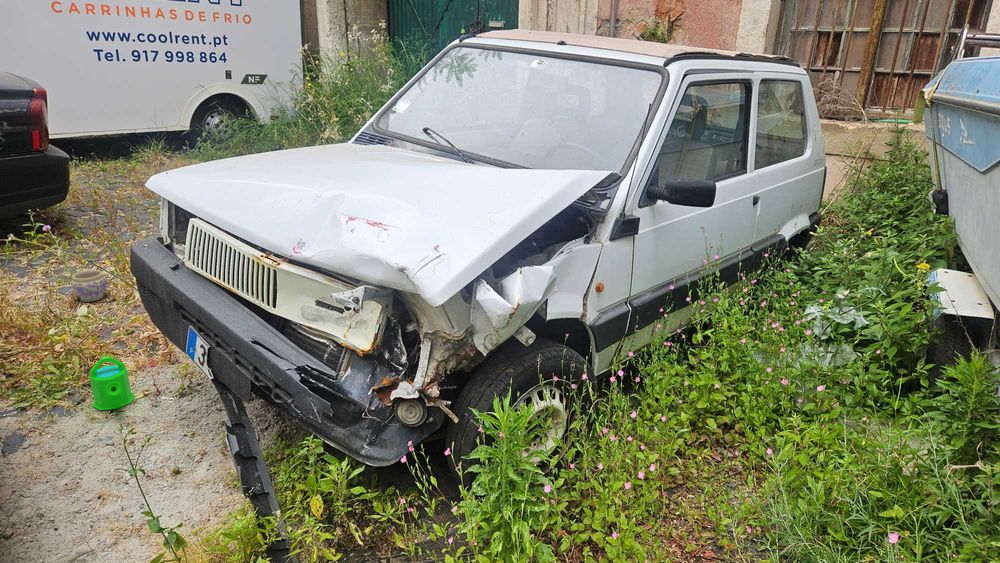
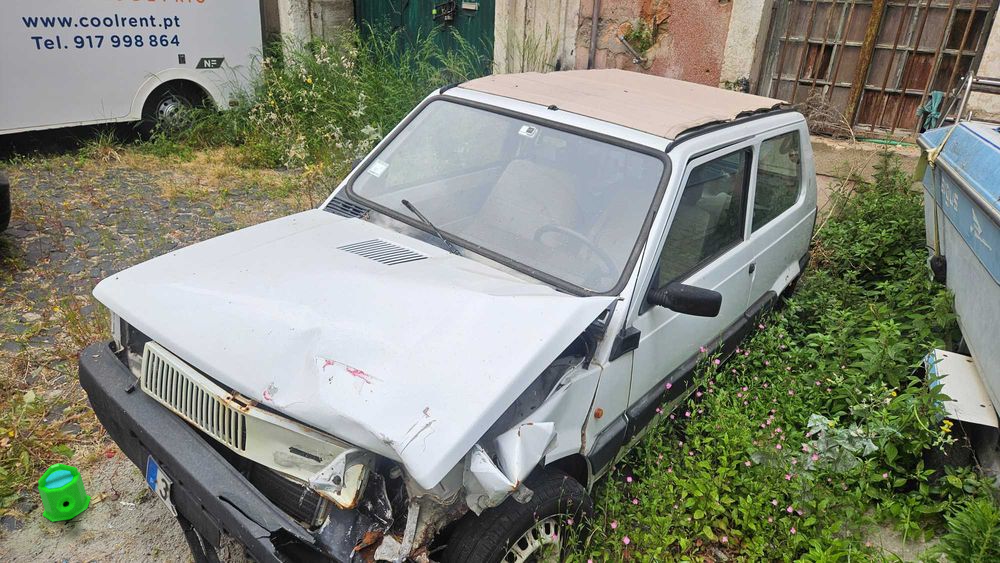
planter: present [71,270,107,302] -> none [14,327,55,364]

